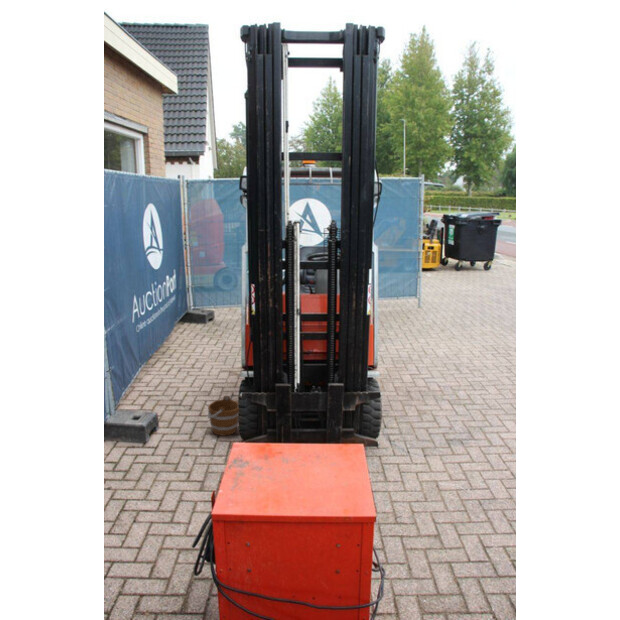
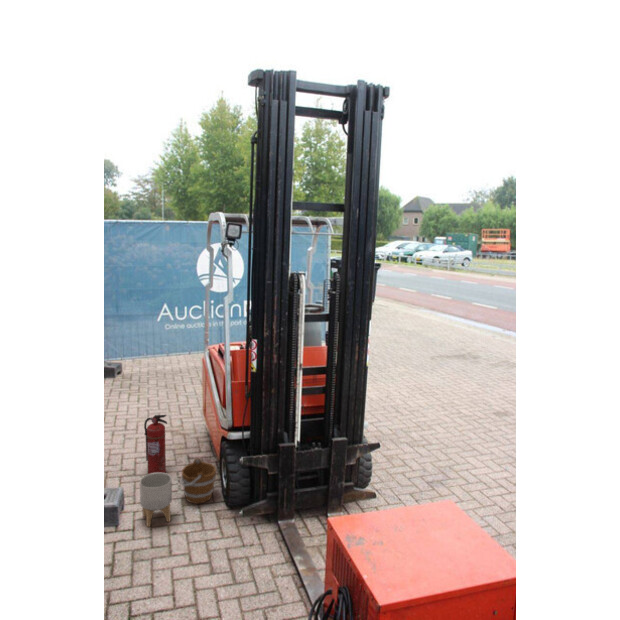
fire extinguisher: none [190,353,208,409] -> present [144,415,167,474]
planter: none [164,401,193,447] -> present [140,473,172,527]

